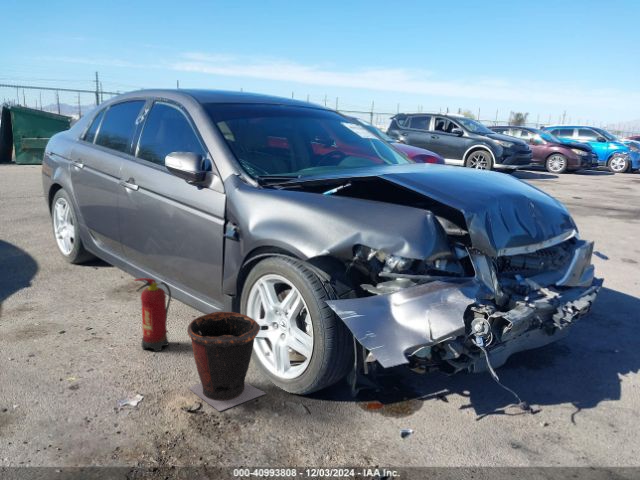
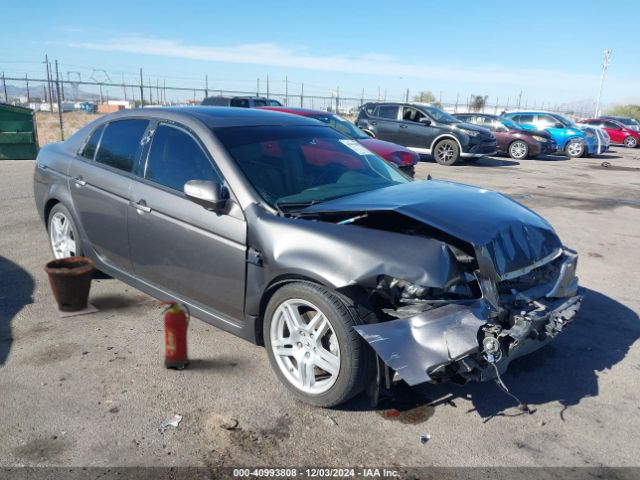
waste bin: present [187,312,266,411] -> present [44,256,98,317]

